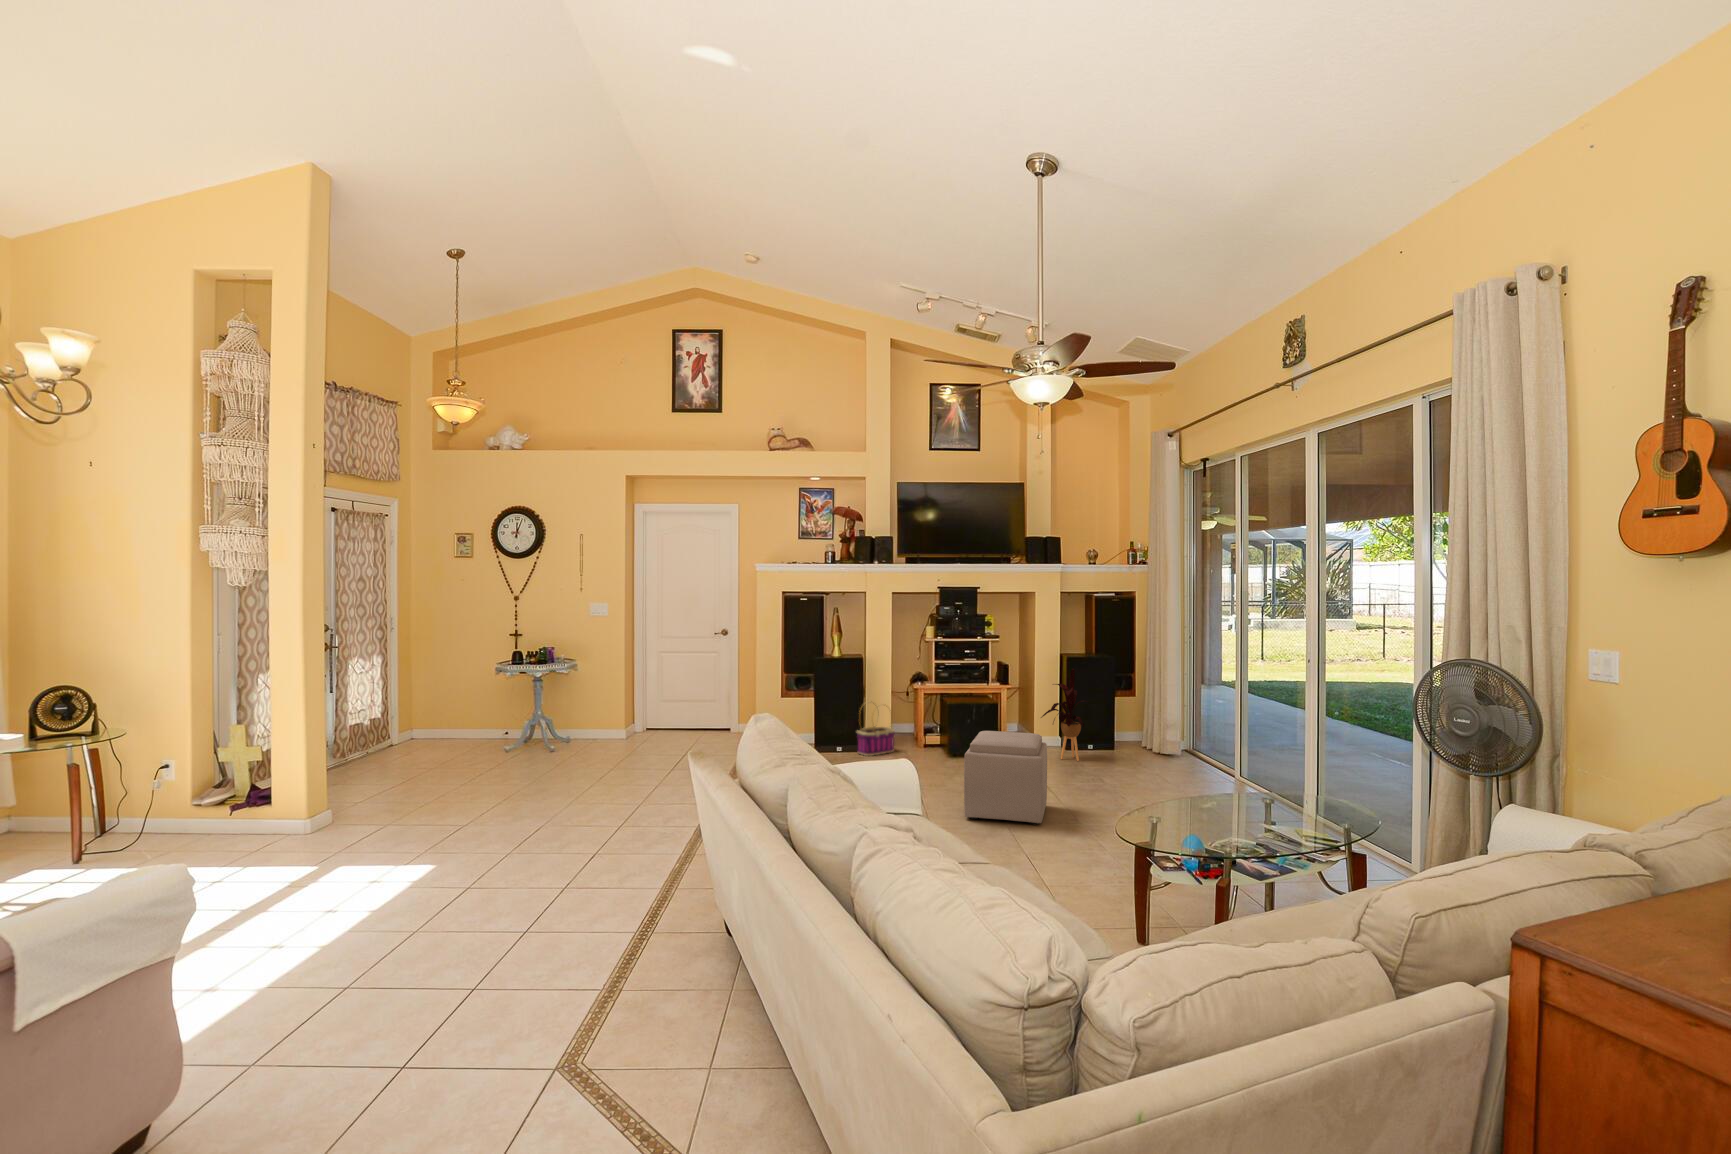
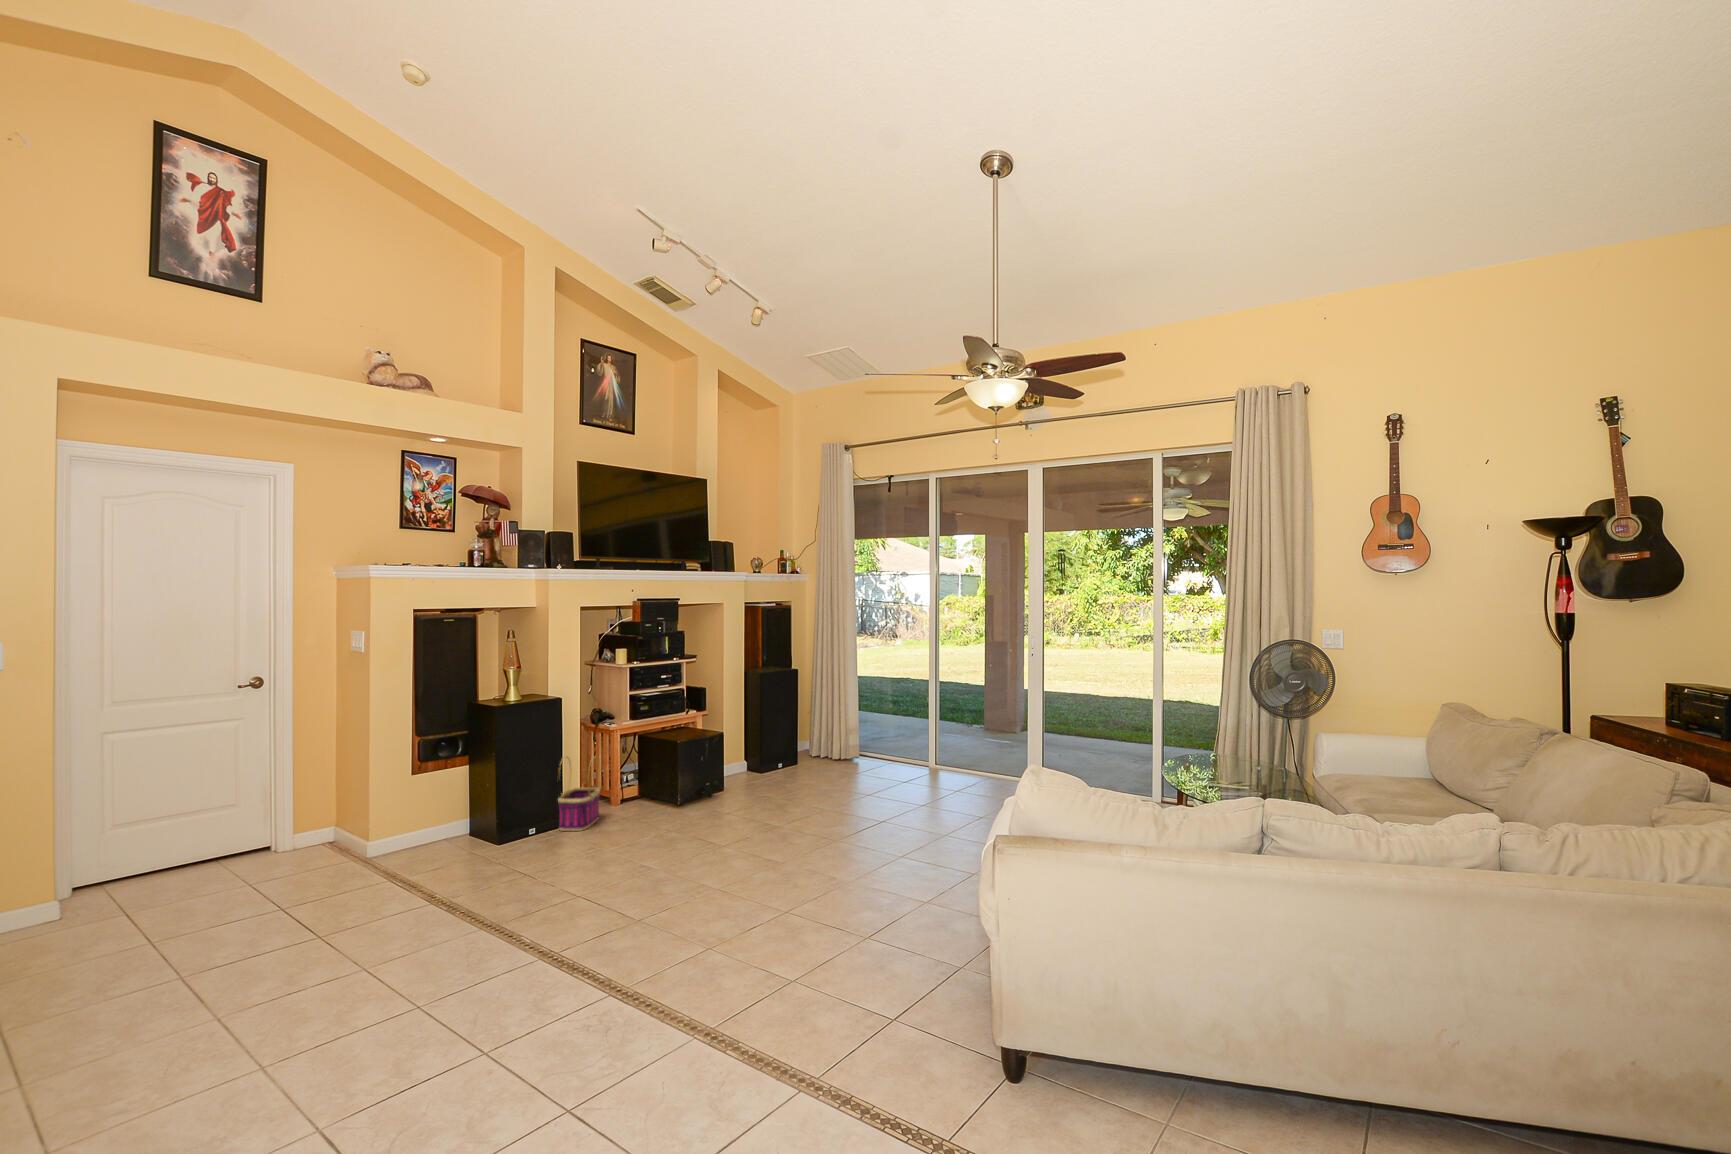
house plant: present [1041,669,1087,761] -> none [757,683,807,784]
ottoman: present [964,731,1047,825] -> none [832,752,945,859]

